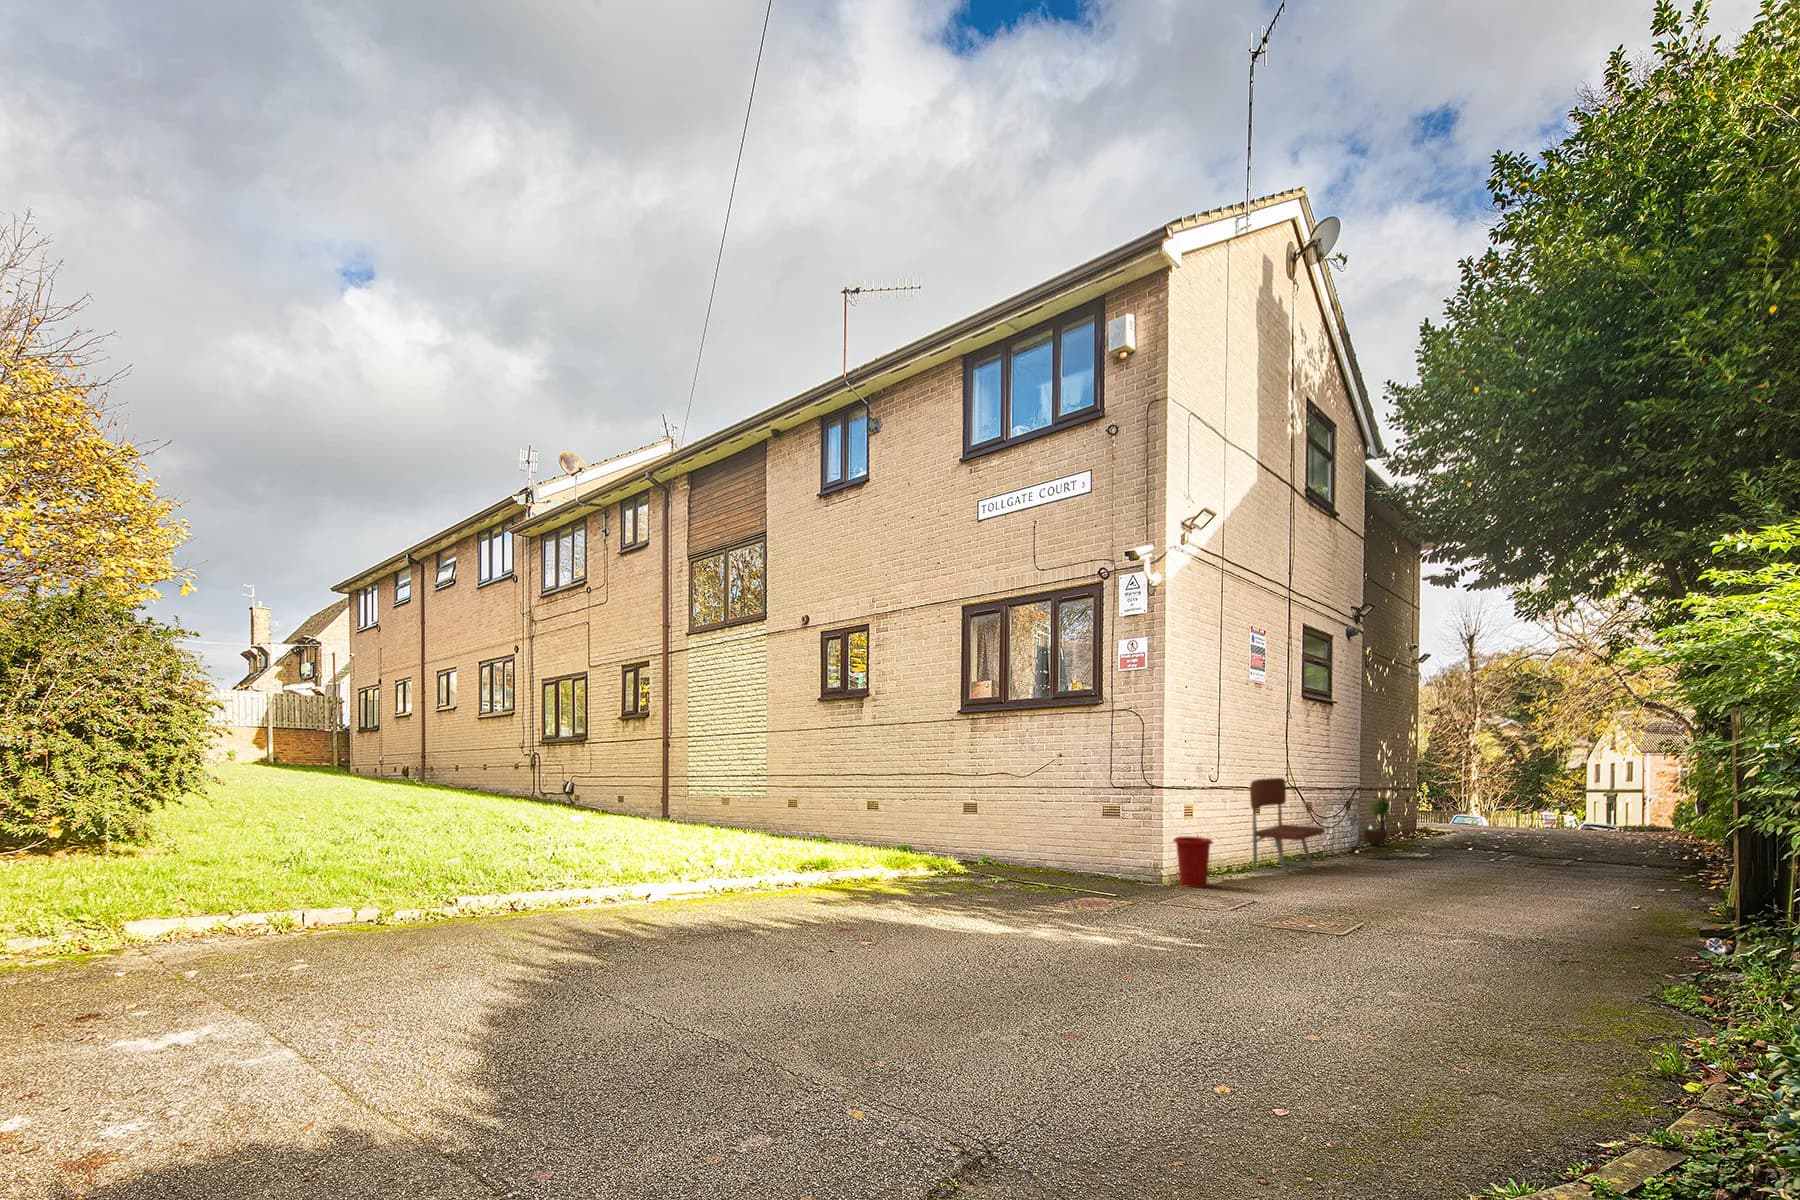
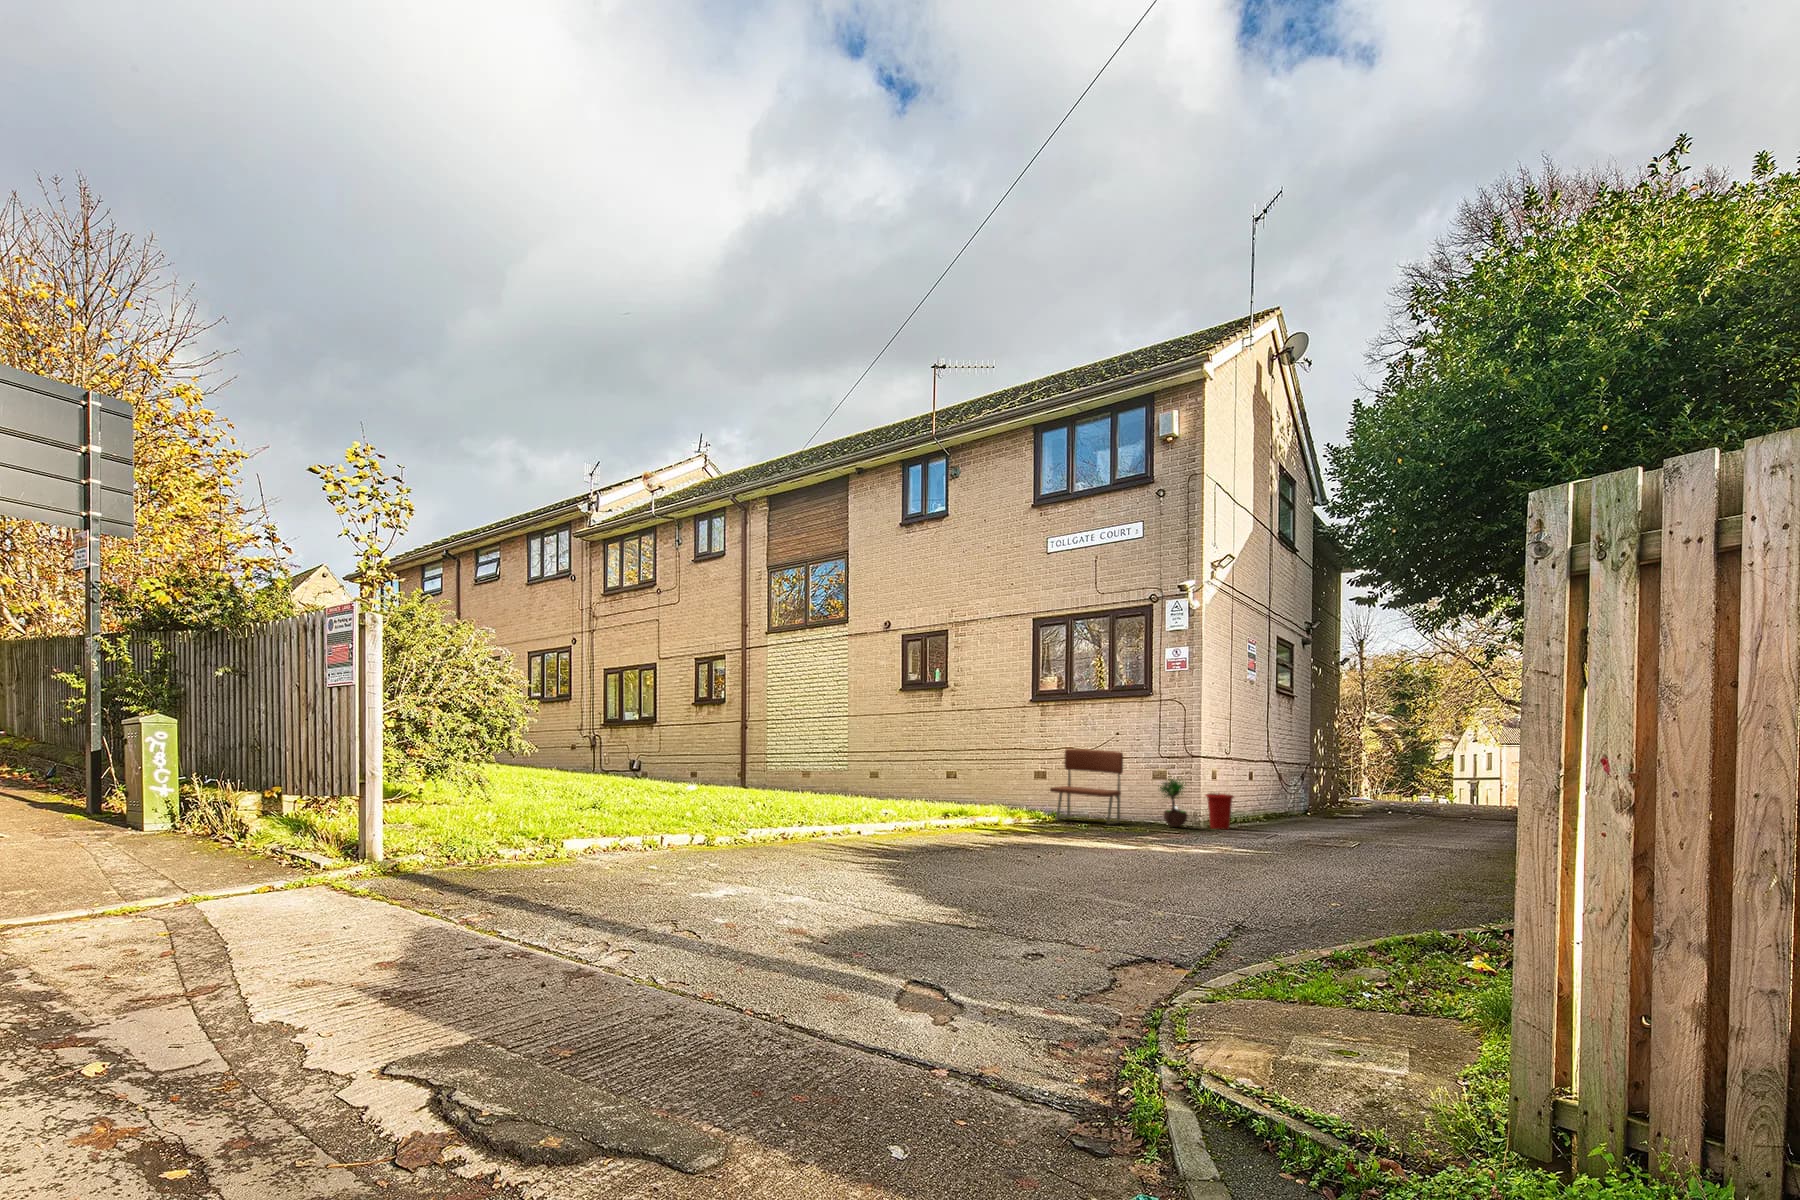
bench: present [1250,778,1325,874] -> present [1050,749,1123,824]
potted tree: present [1364,800,1391,845] -> present [1160,779,1187,827]

